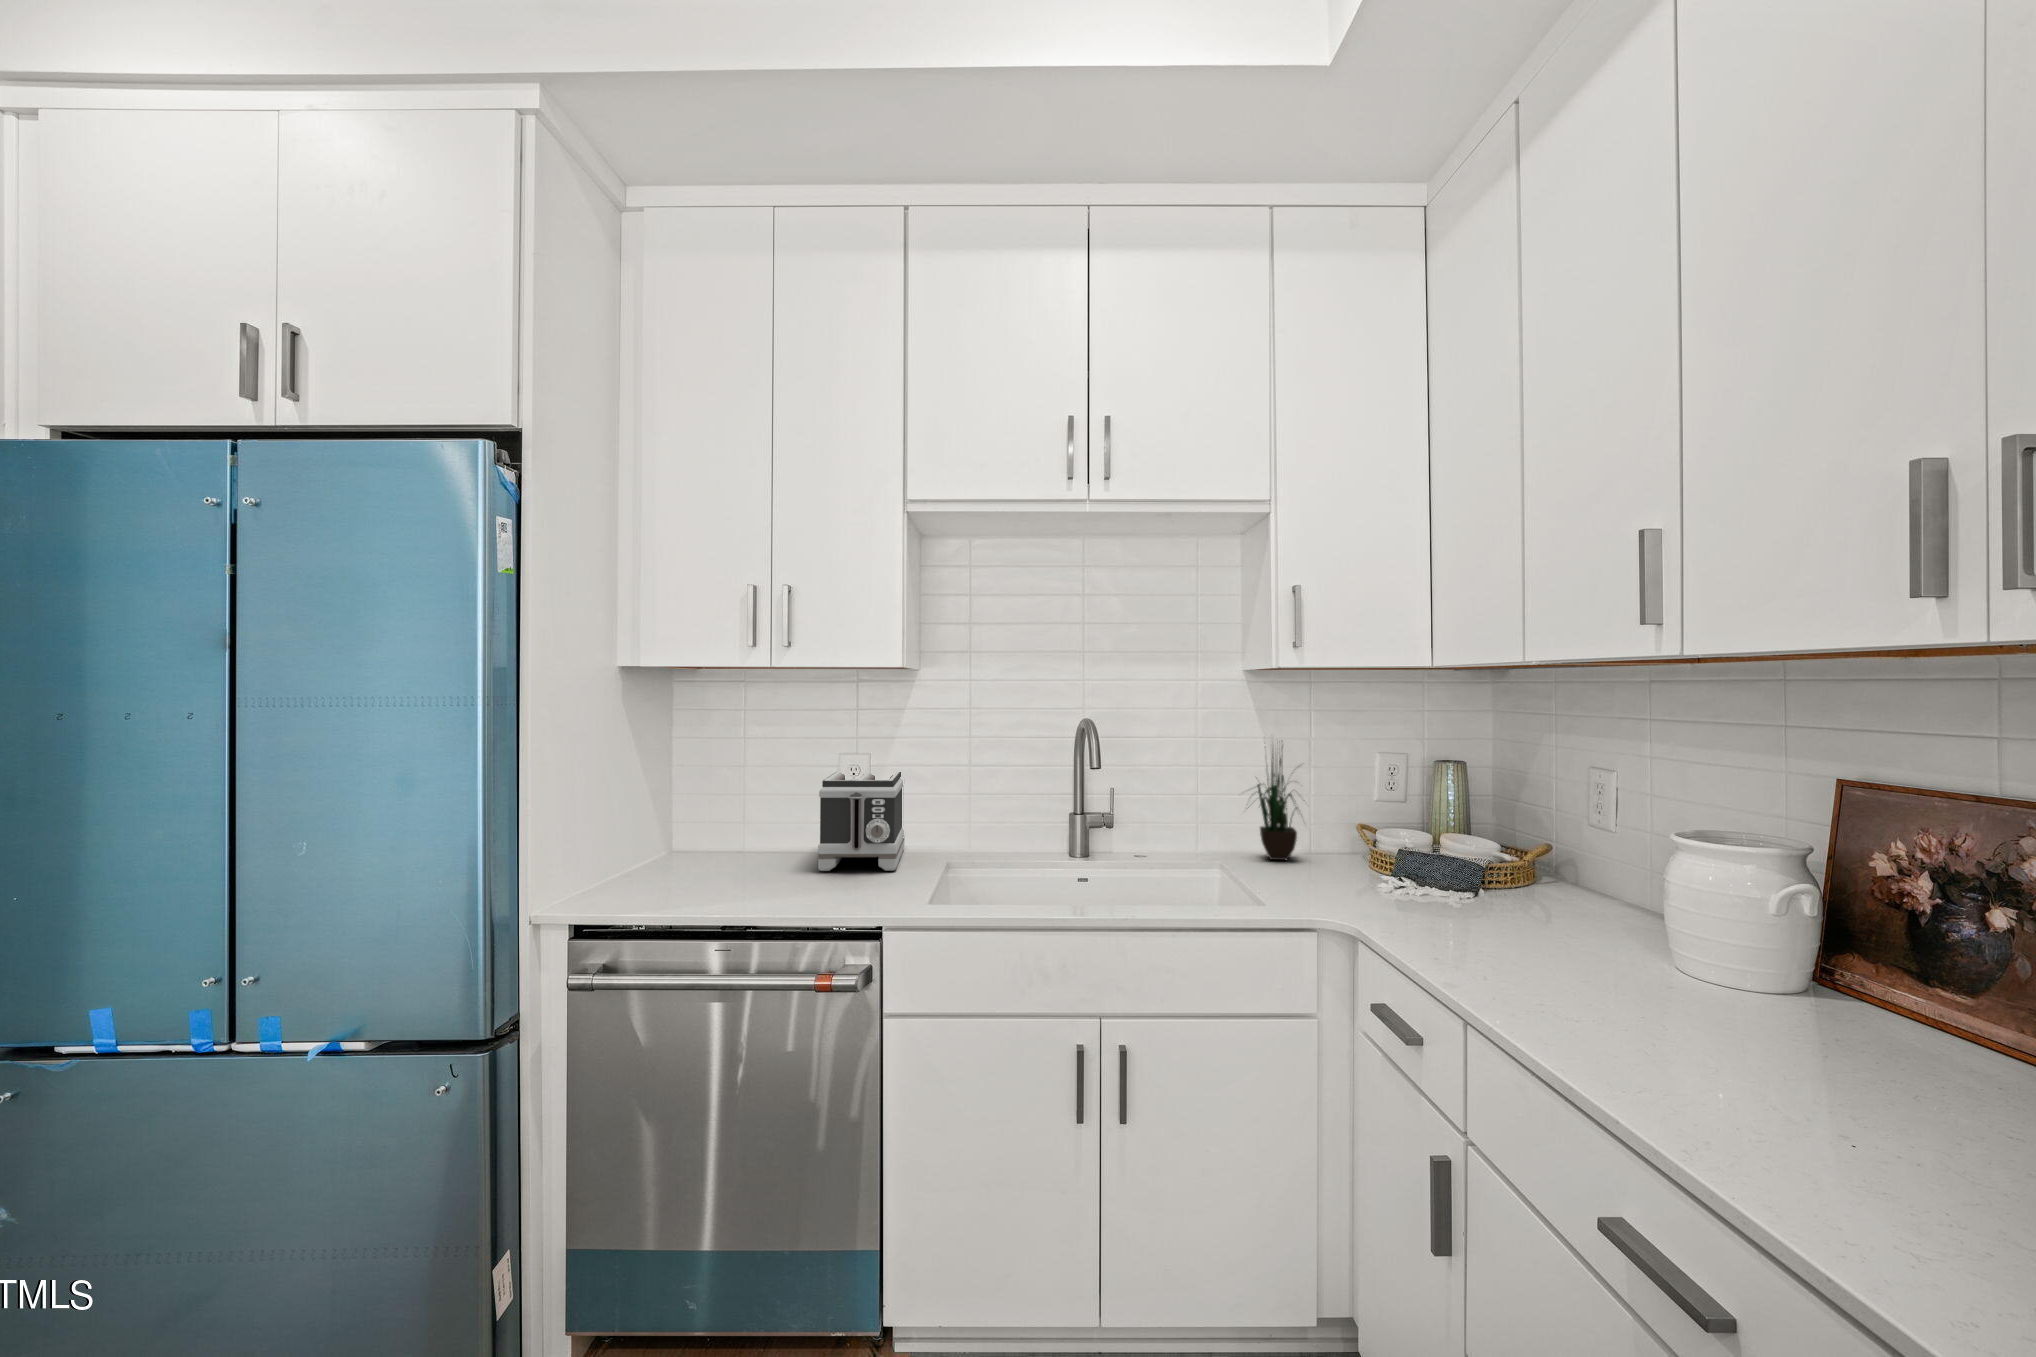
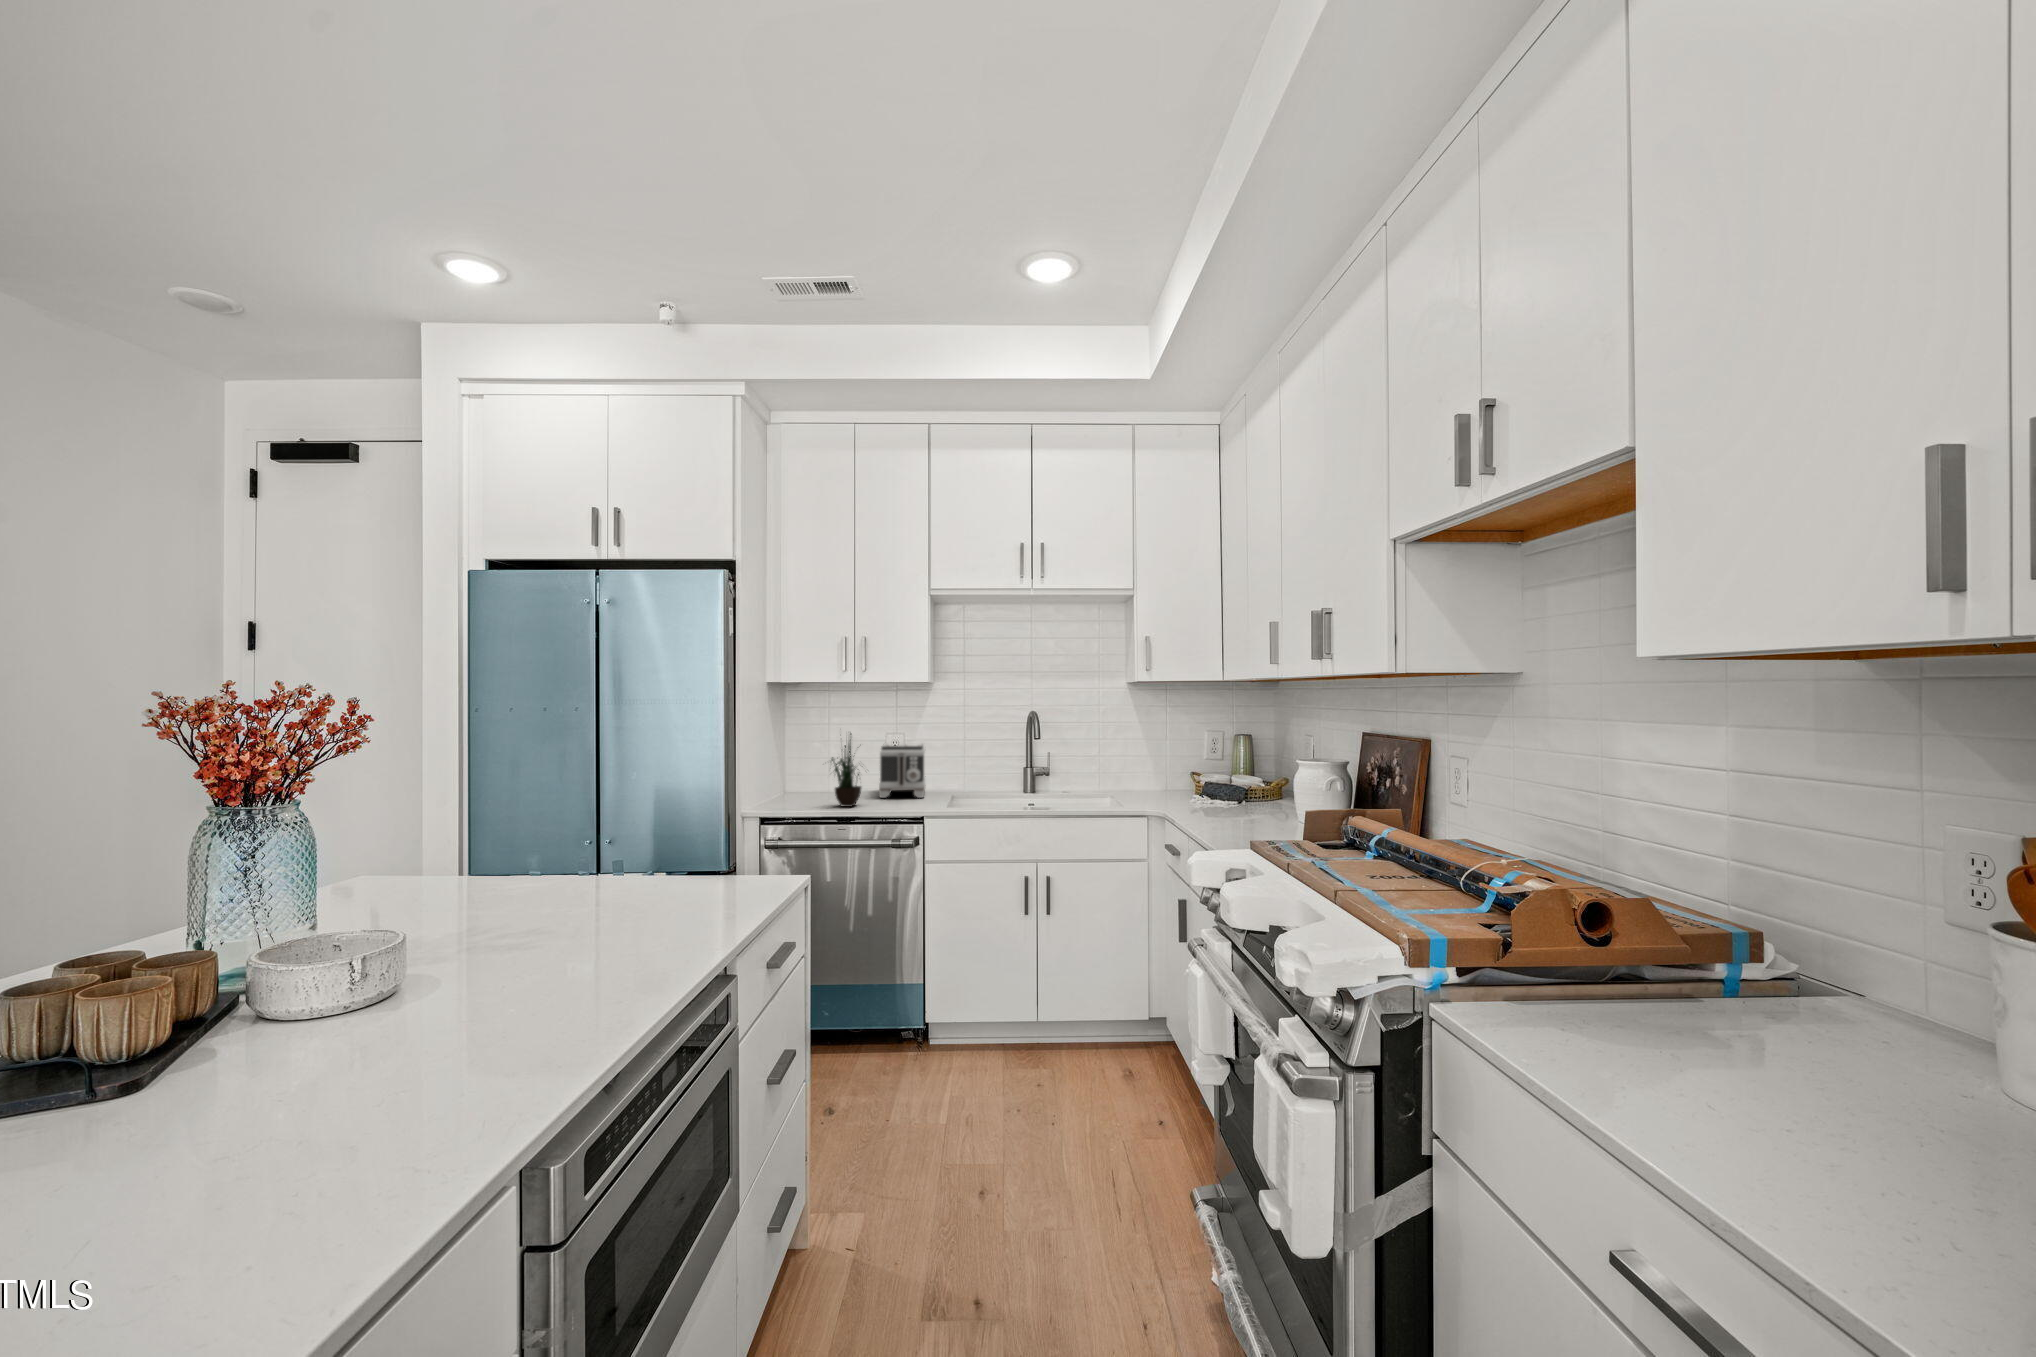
potted plant: present [1248,747,1302,860] -> present [831,733,861,807]

